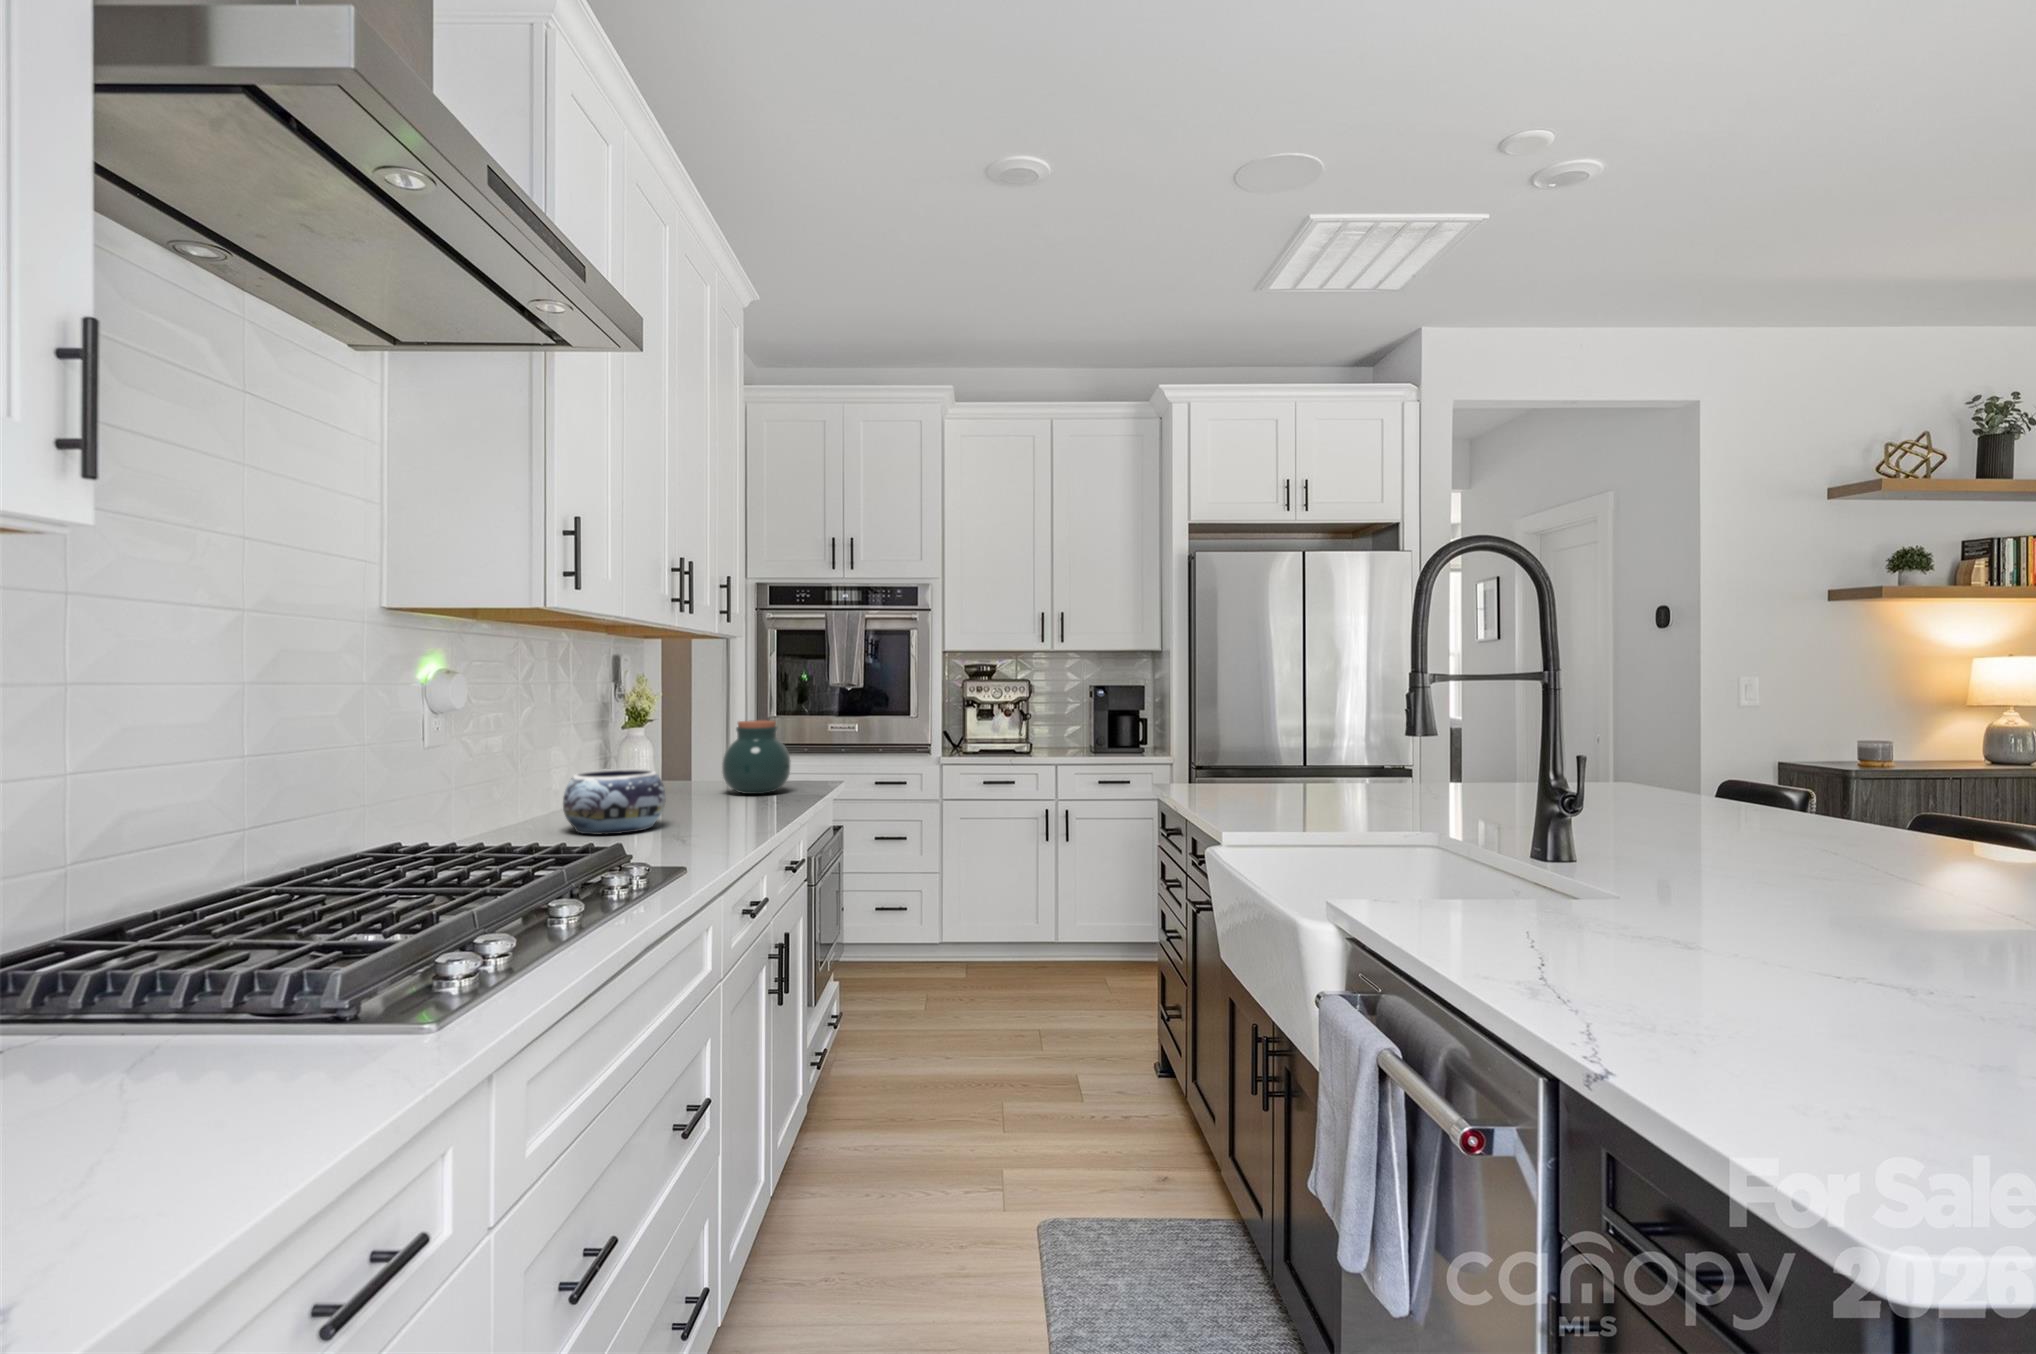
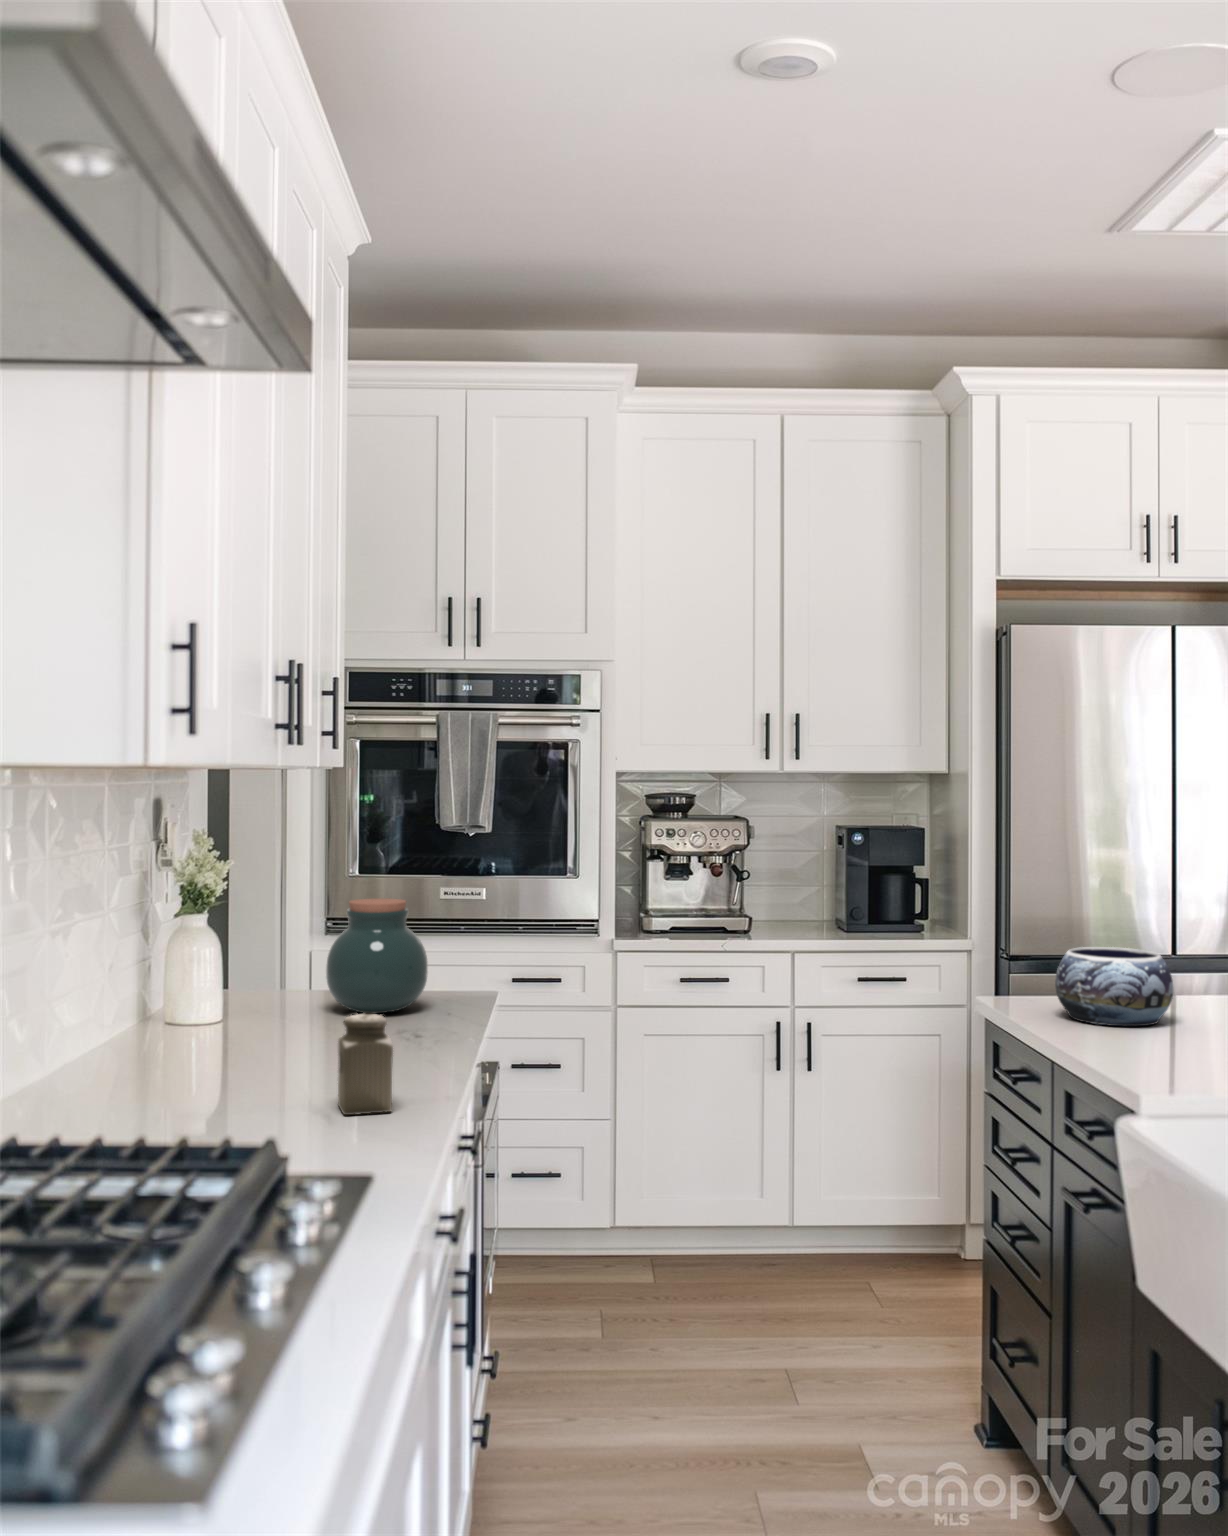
decorative bowl: present [563,769,666,835] -> present [1055,947,1173,1026]
salt shaker: none [693,781,728,846] -> present [338,1014,393,1115]

